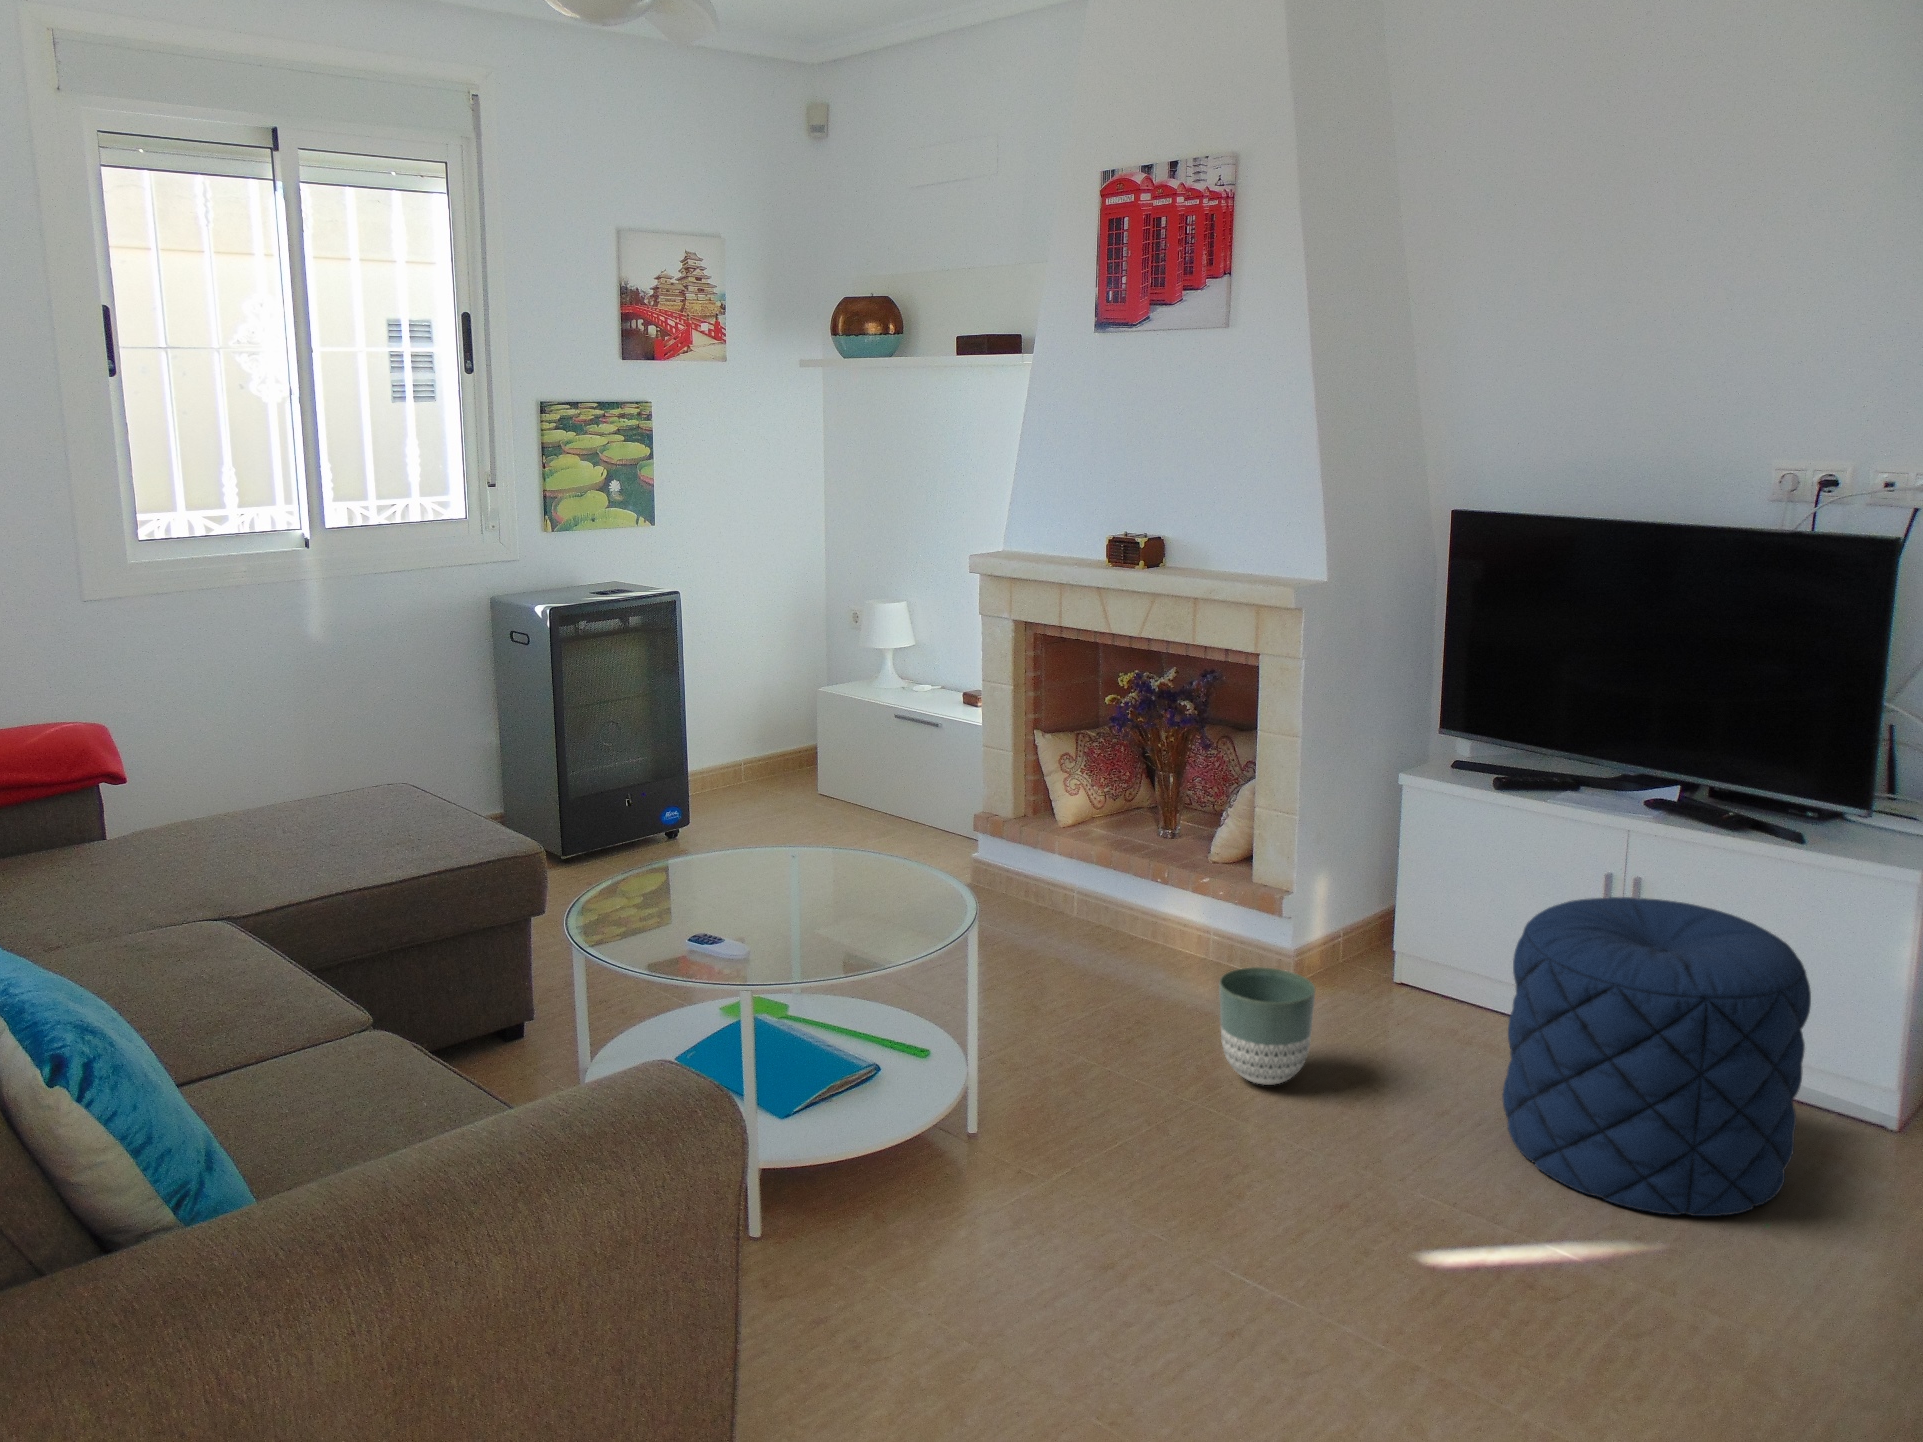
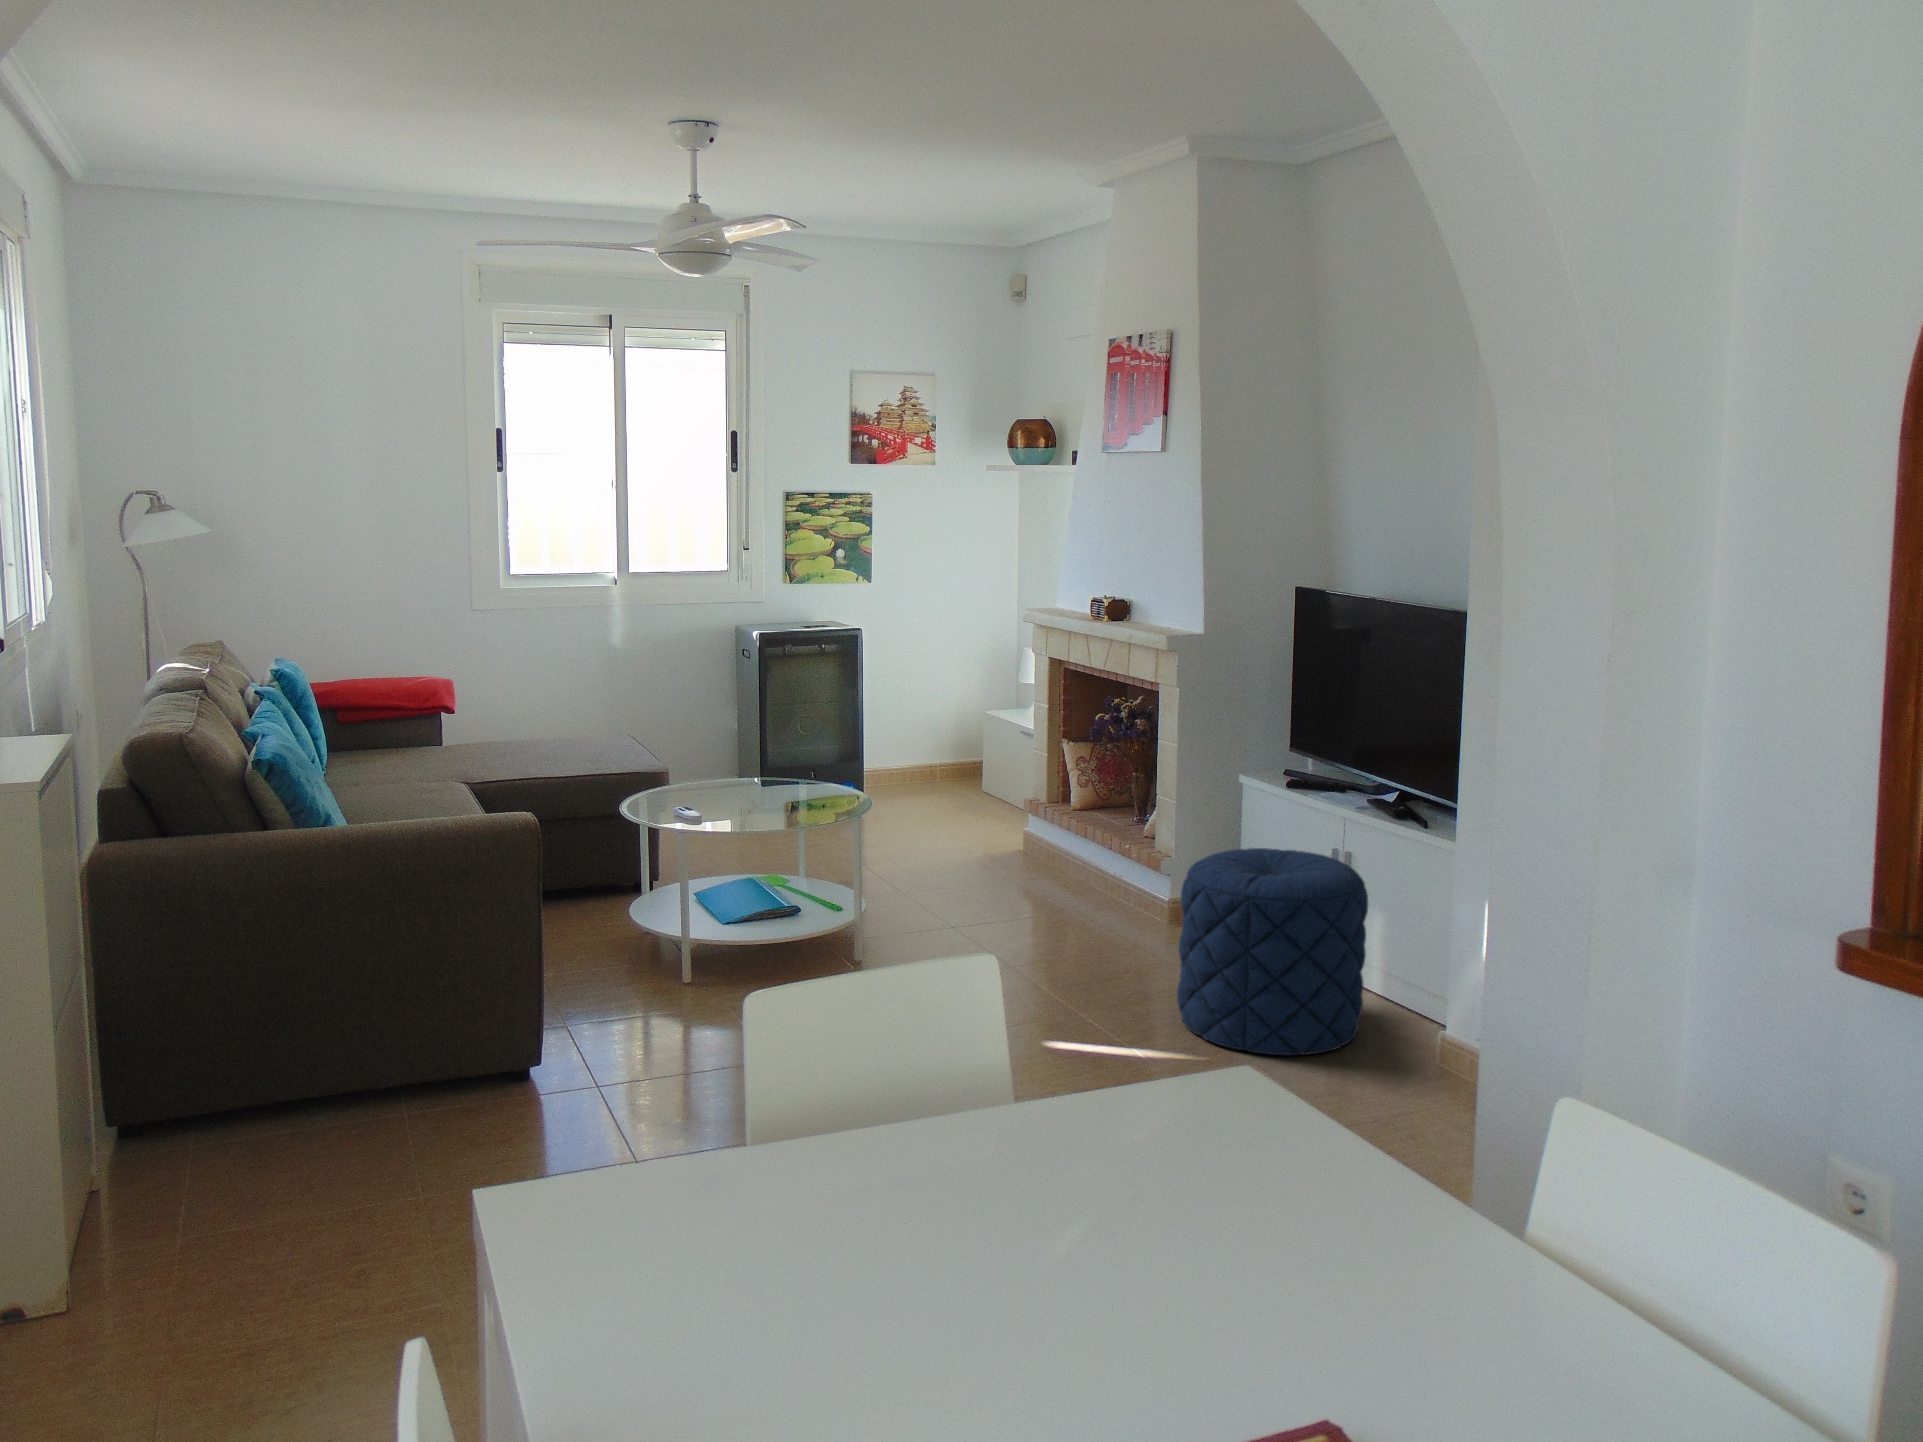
planter: present [1219,967,1315,1085] -> none [1041,887,1105,965]

